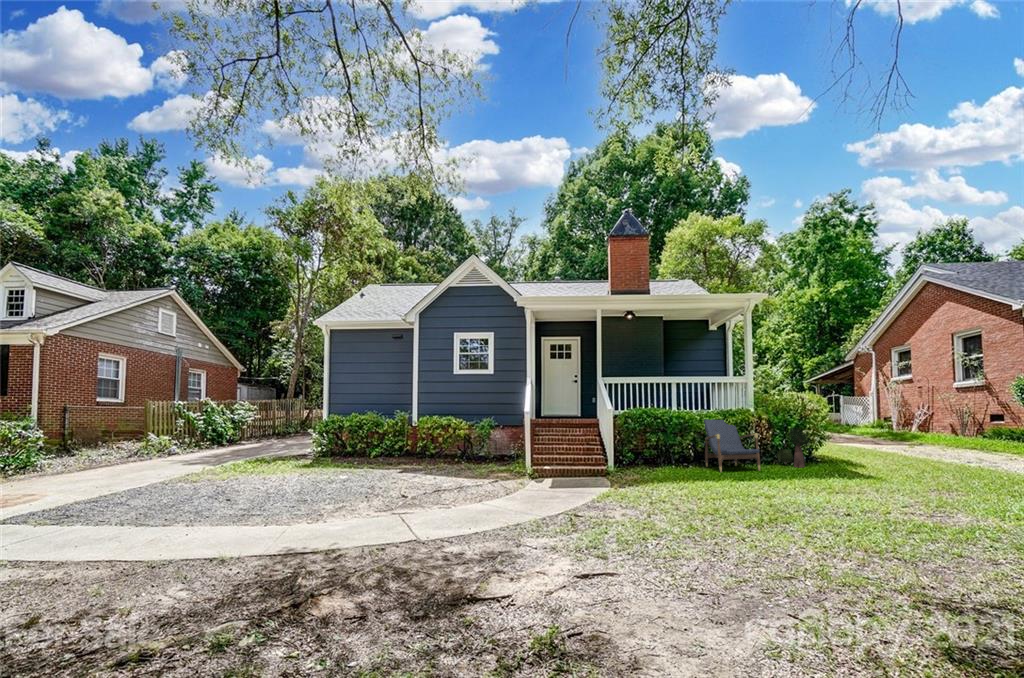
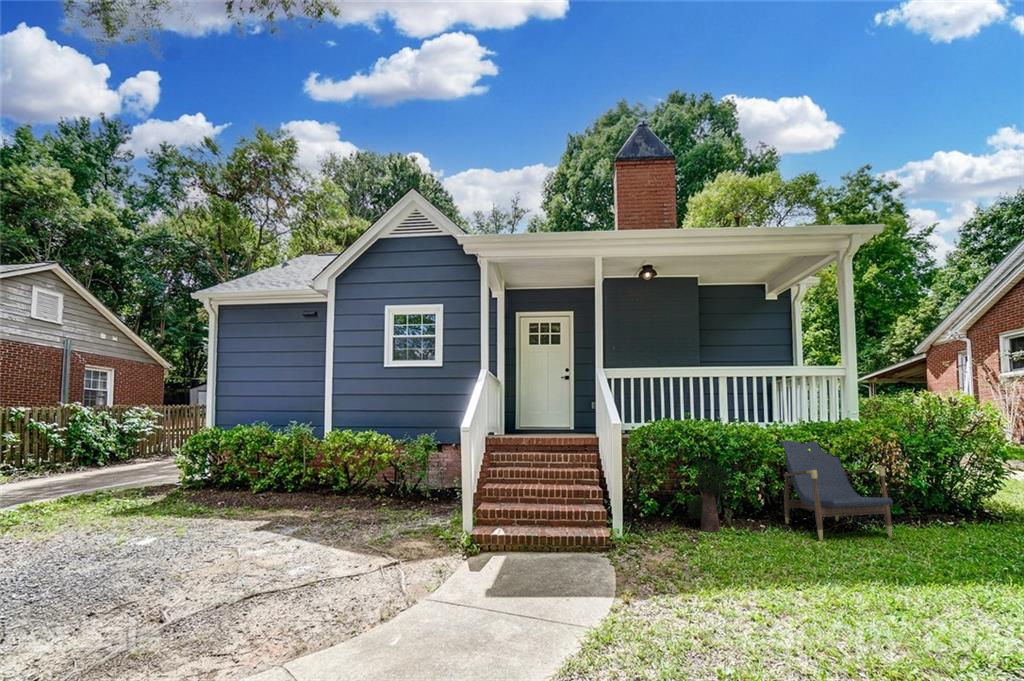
potted plant: present [778,428,810,468] -> present [689,460,733,532]

